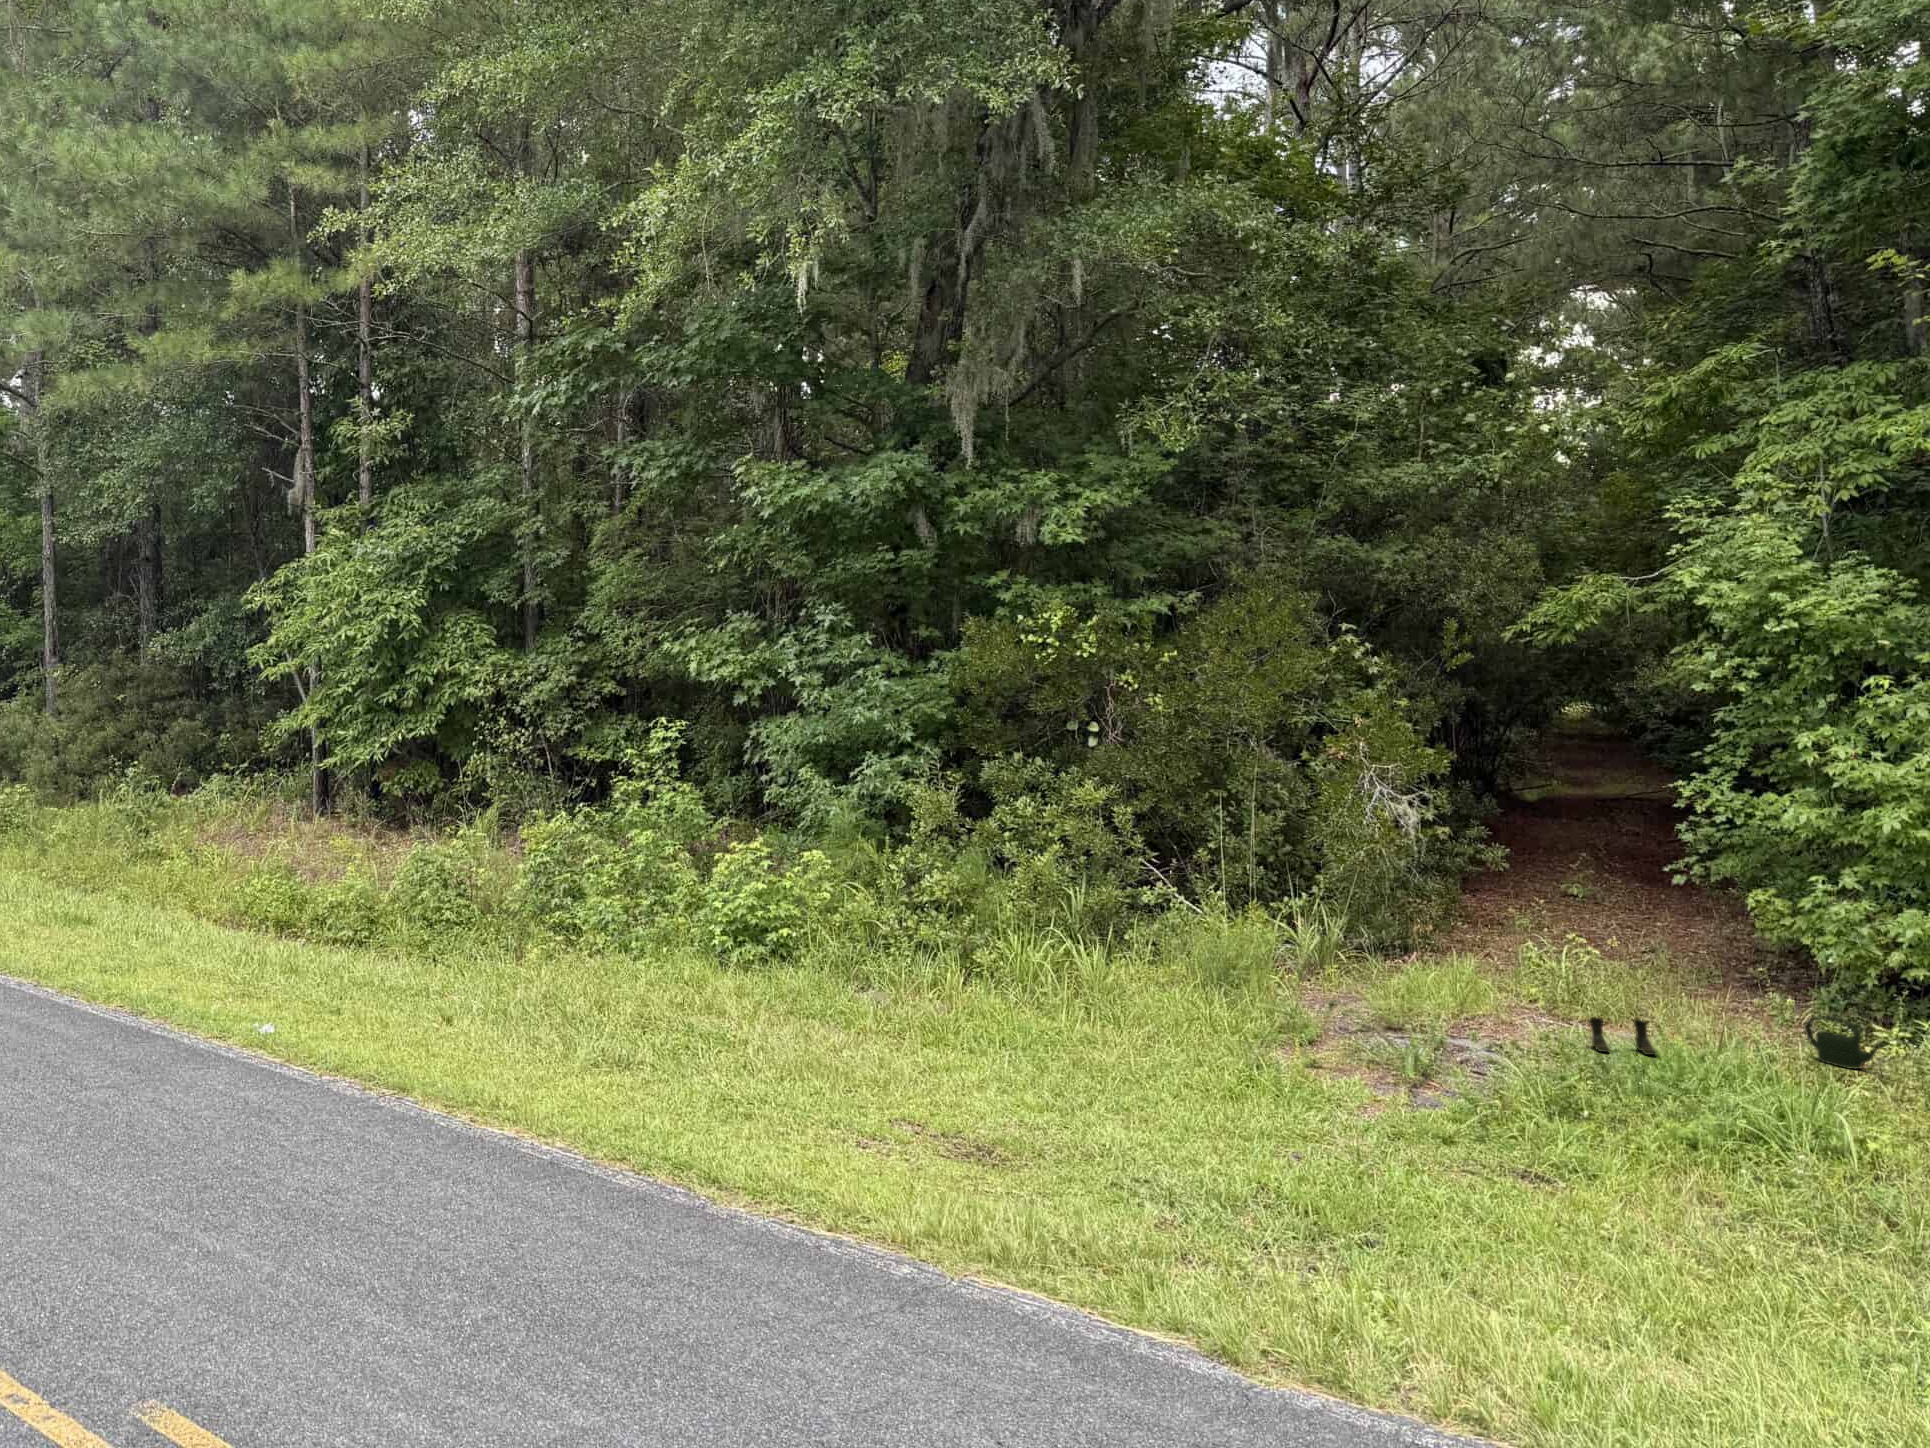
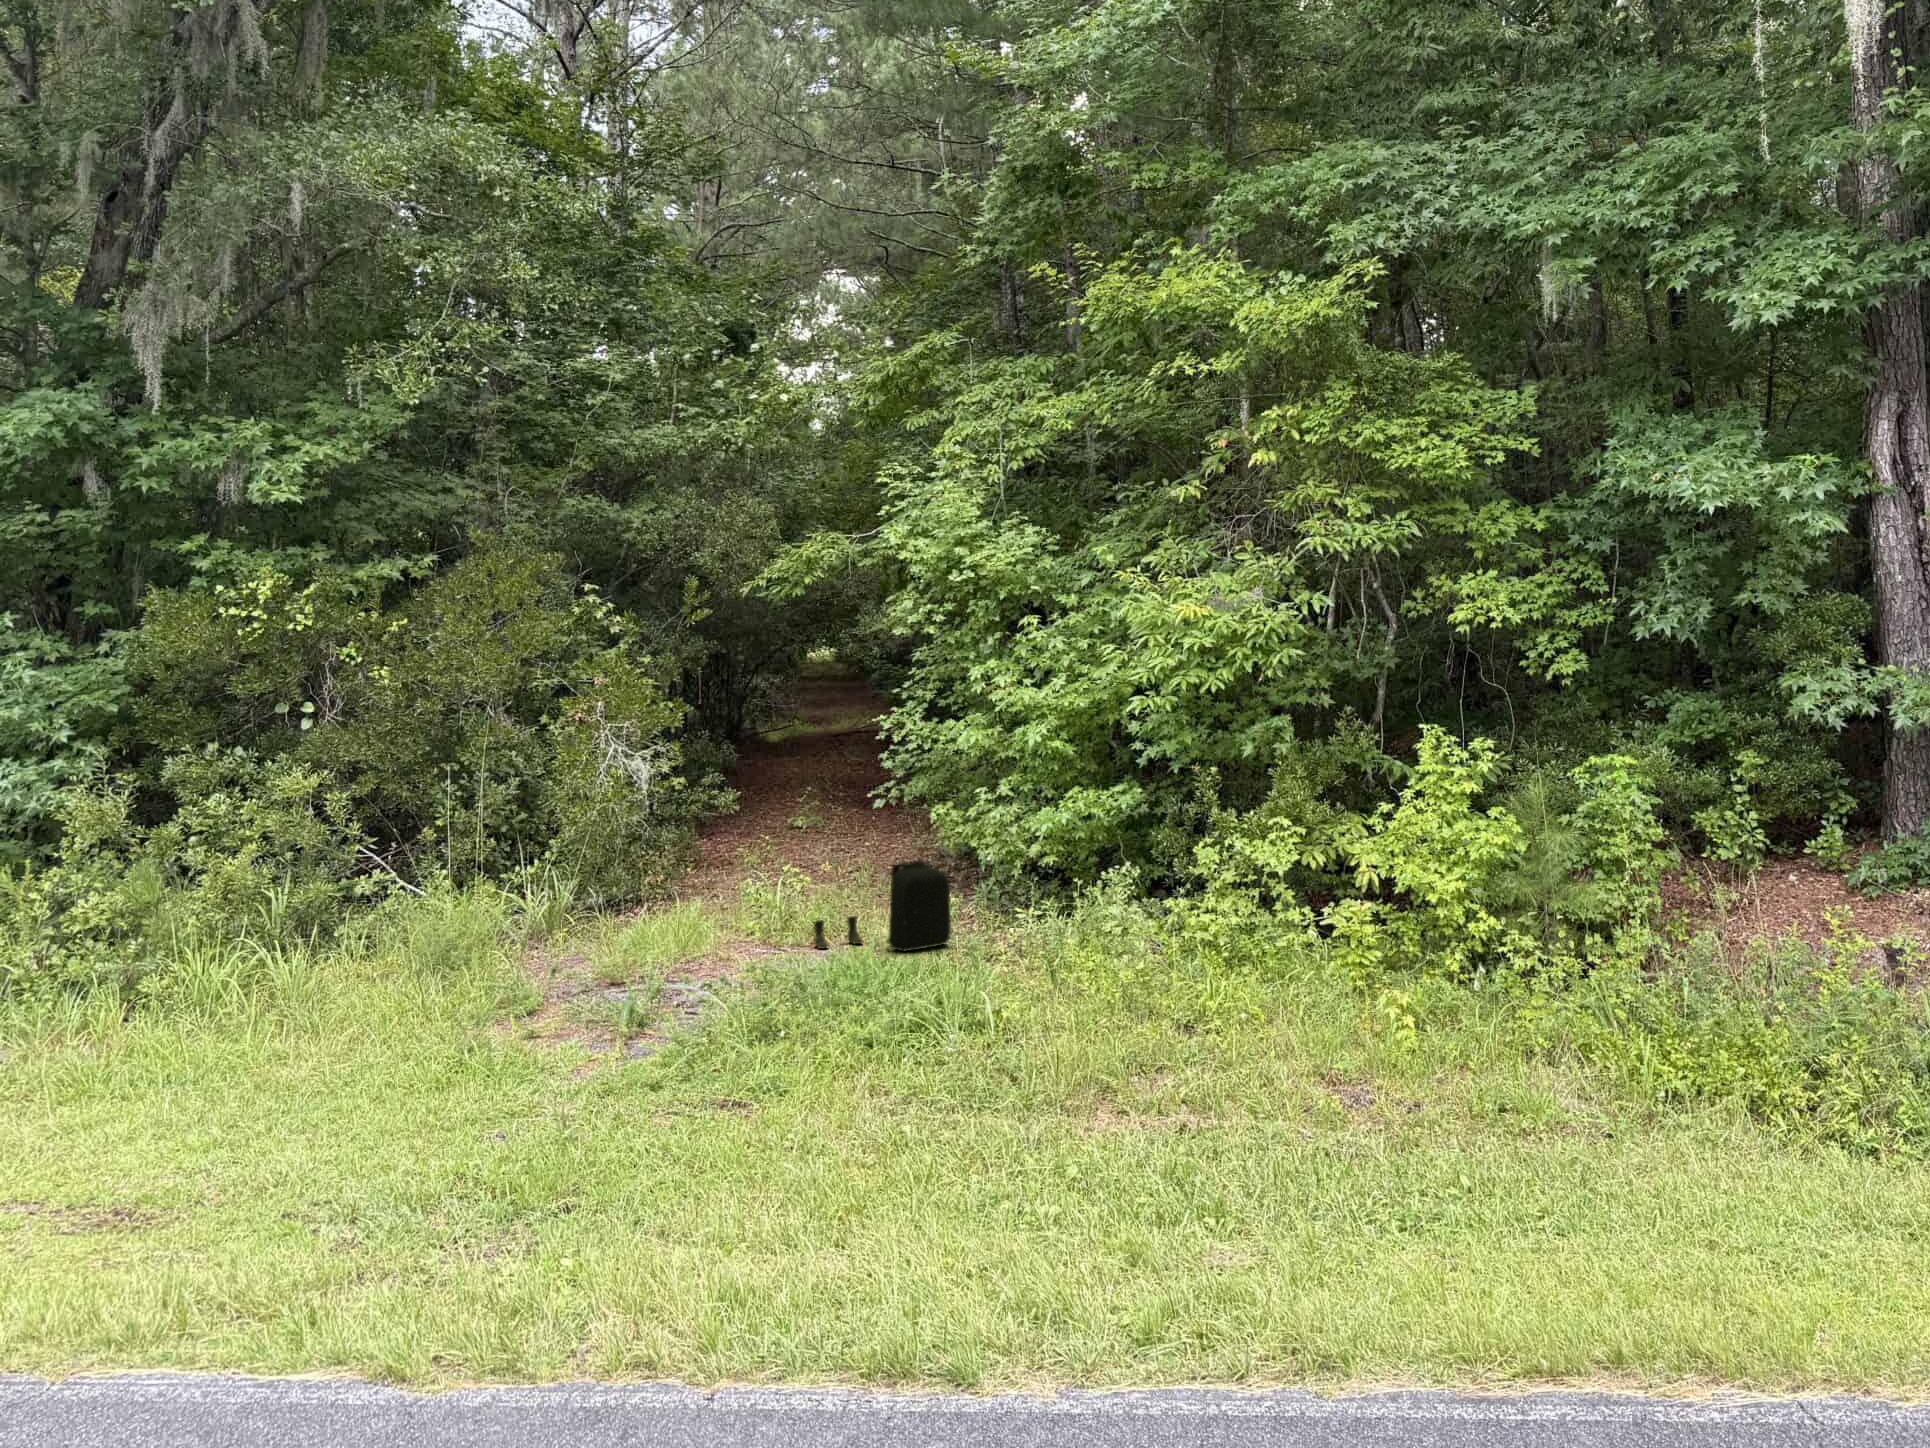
backpack: none [1689,970,1781,1082] -> present [887,860,951,951]
watering can: present [1805,1016,1887,1069] -> none [966,889,1019,927]

